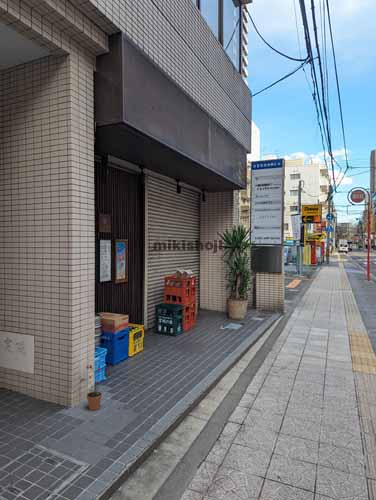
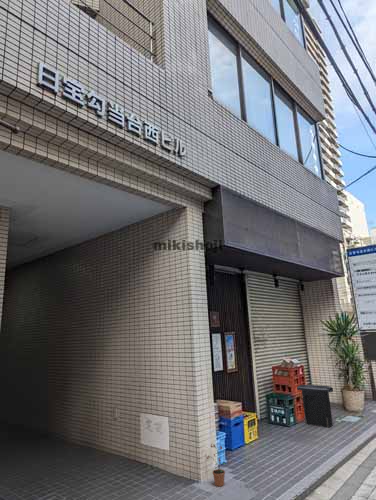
trash can: none [188,295,222,335] -> present [297,385,333,427]

